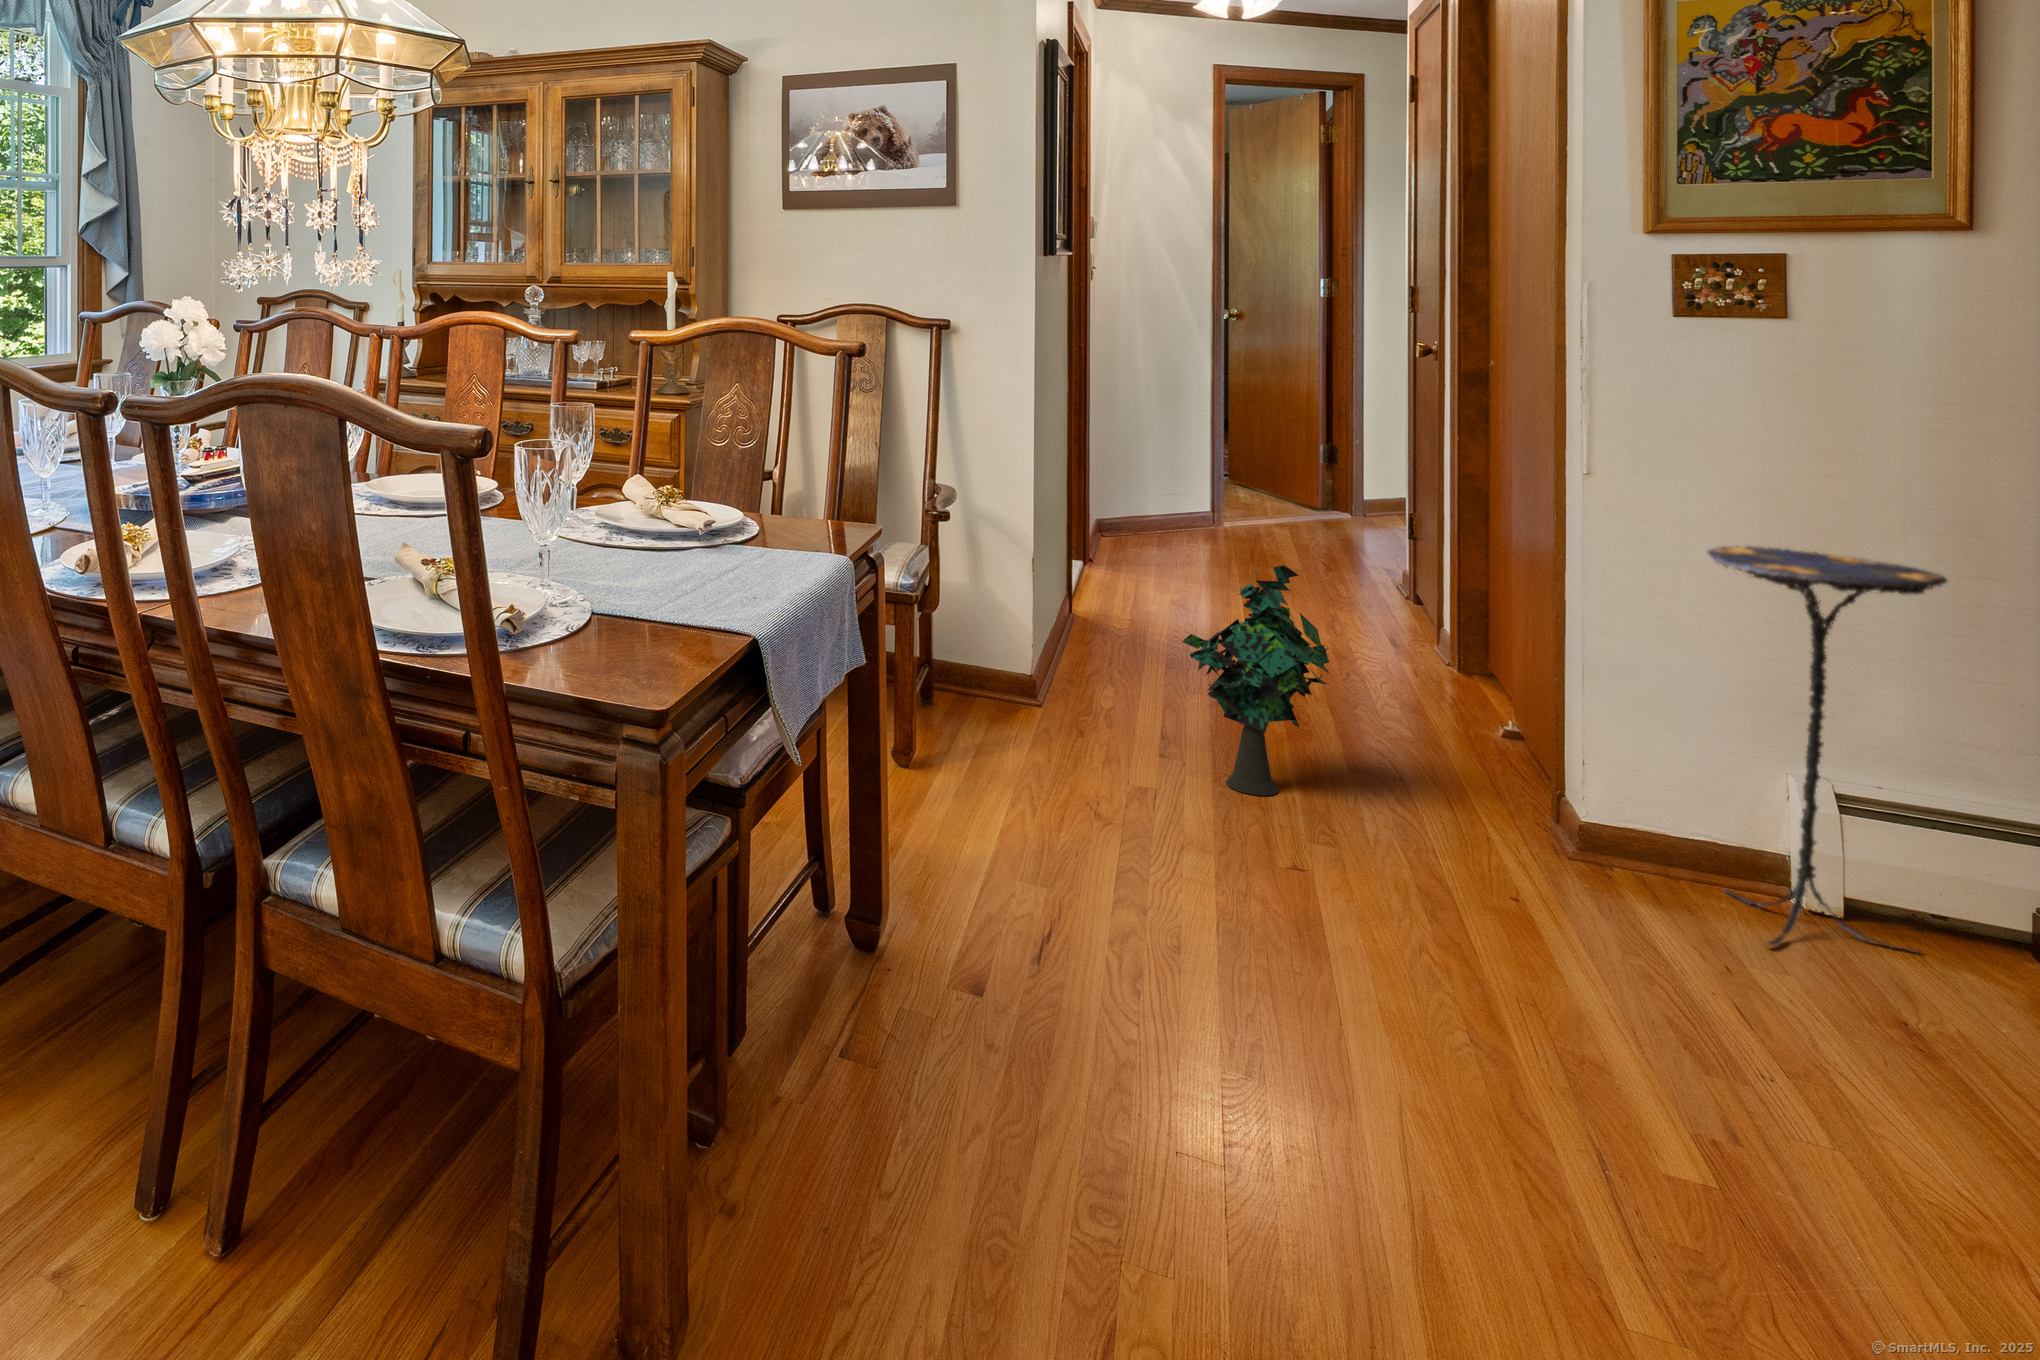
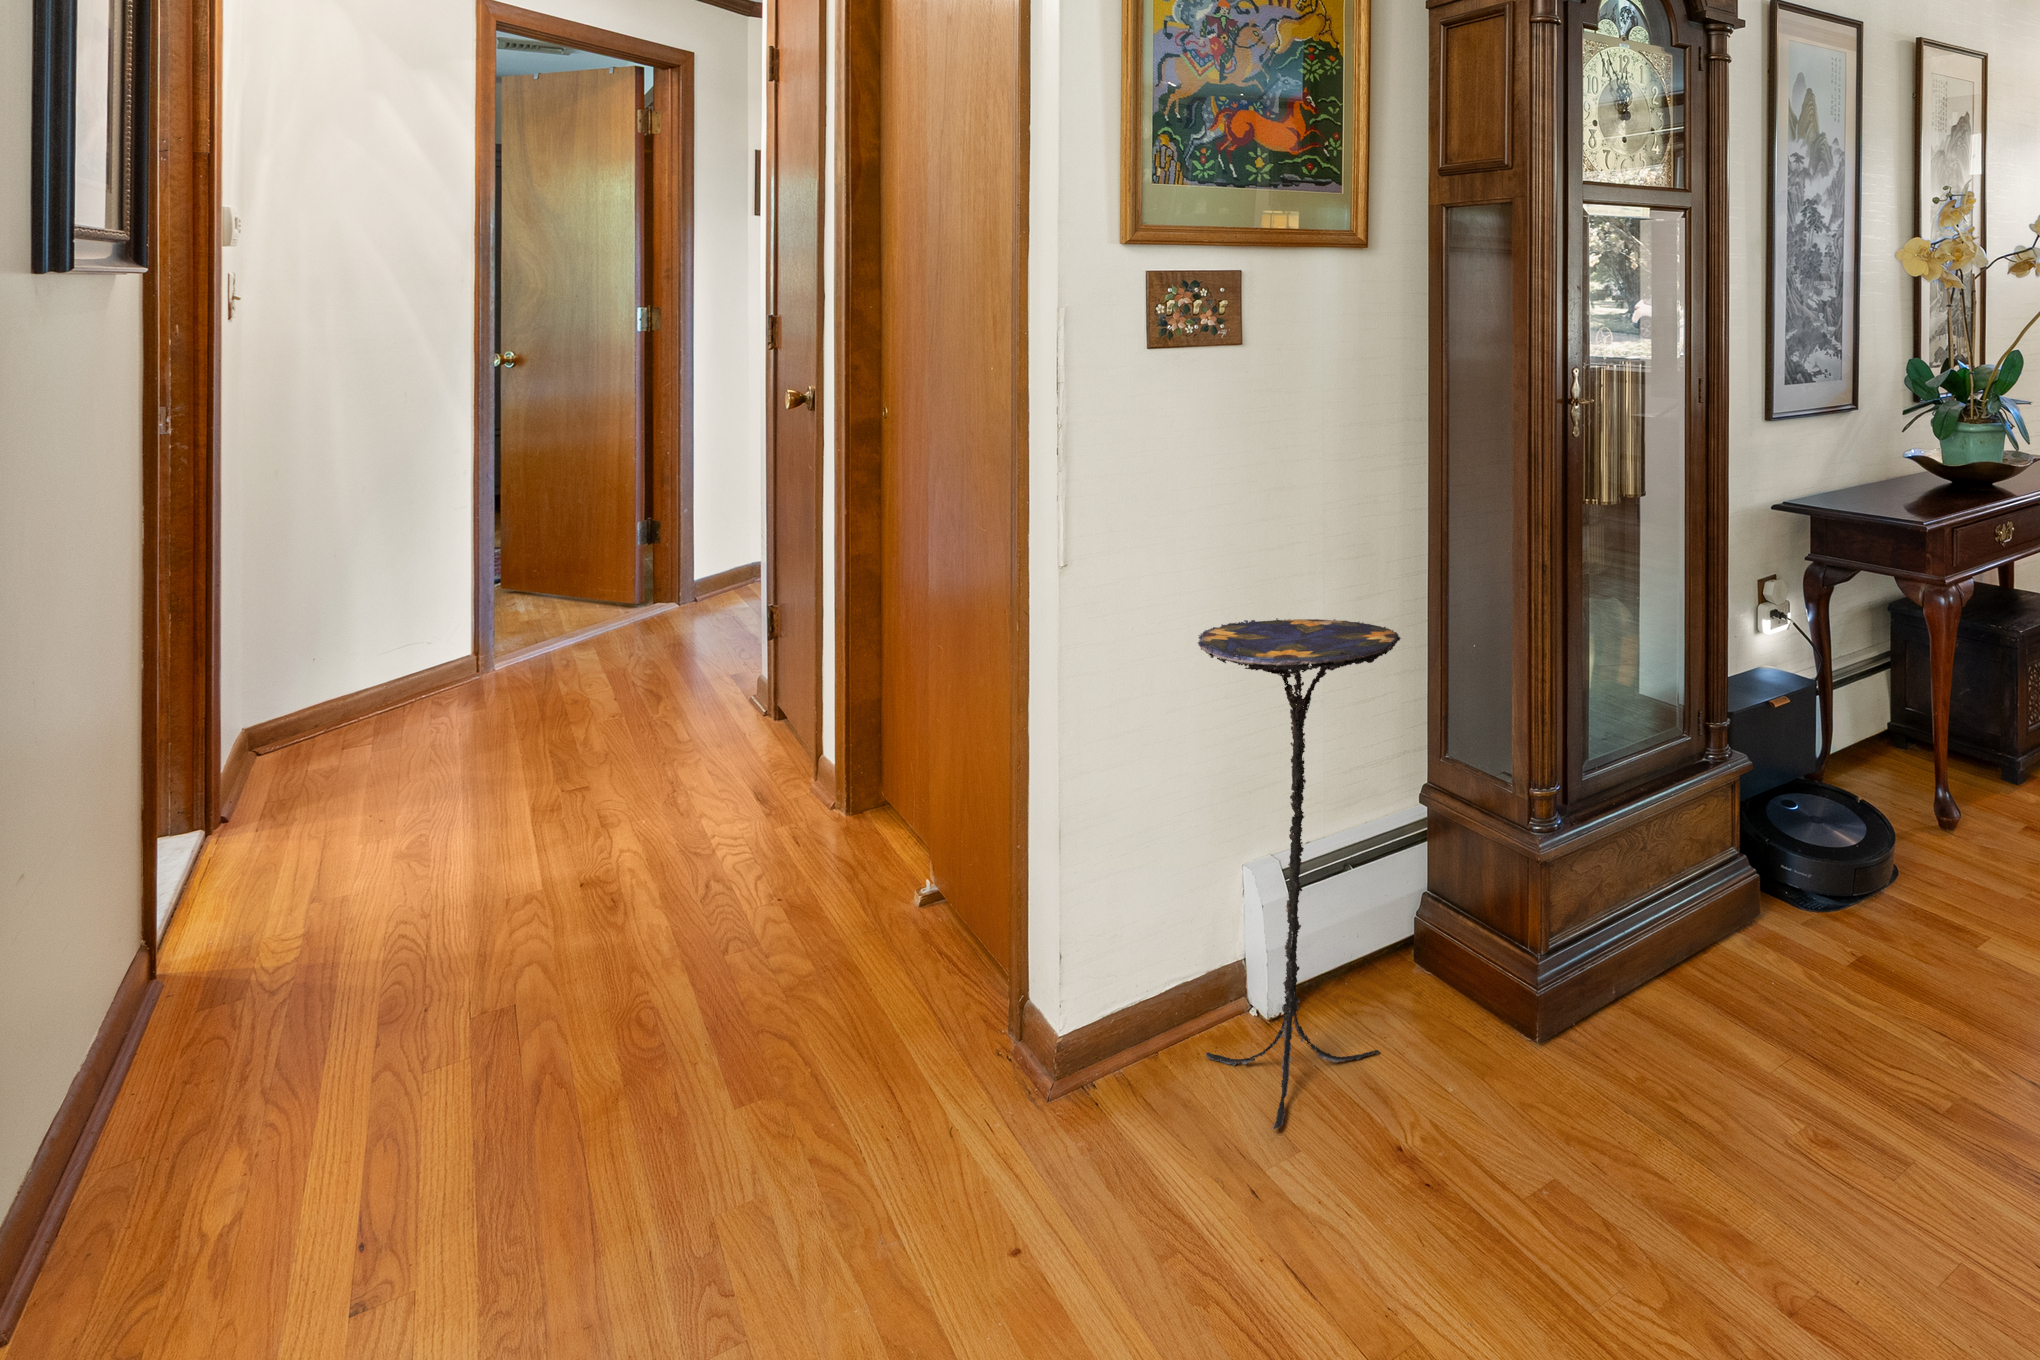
decorative plant: present [1182,565,1329,796] -> none [439,775,719,1213]

